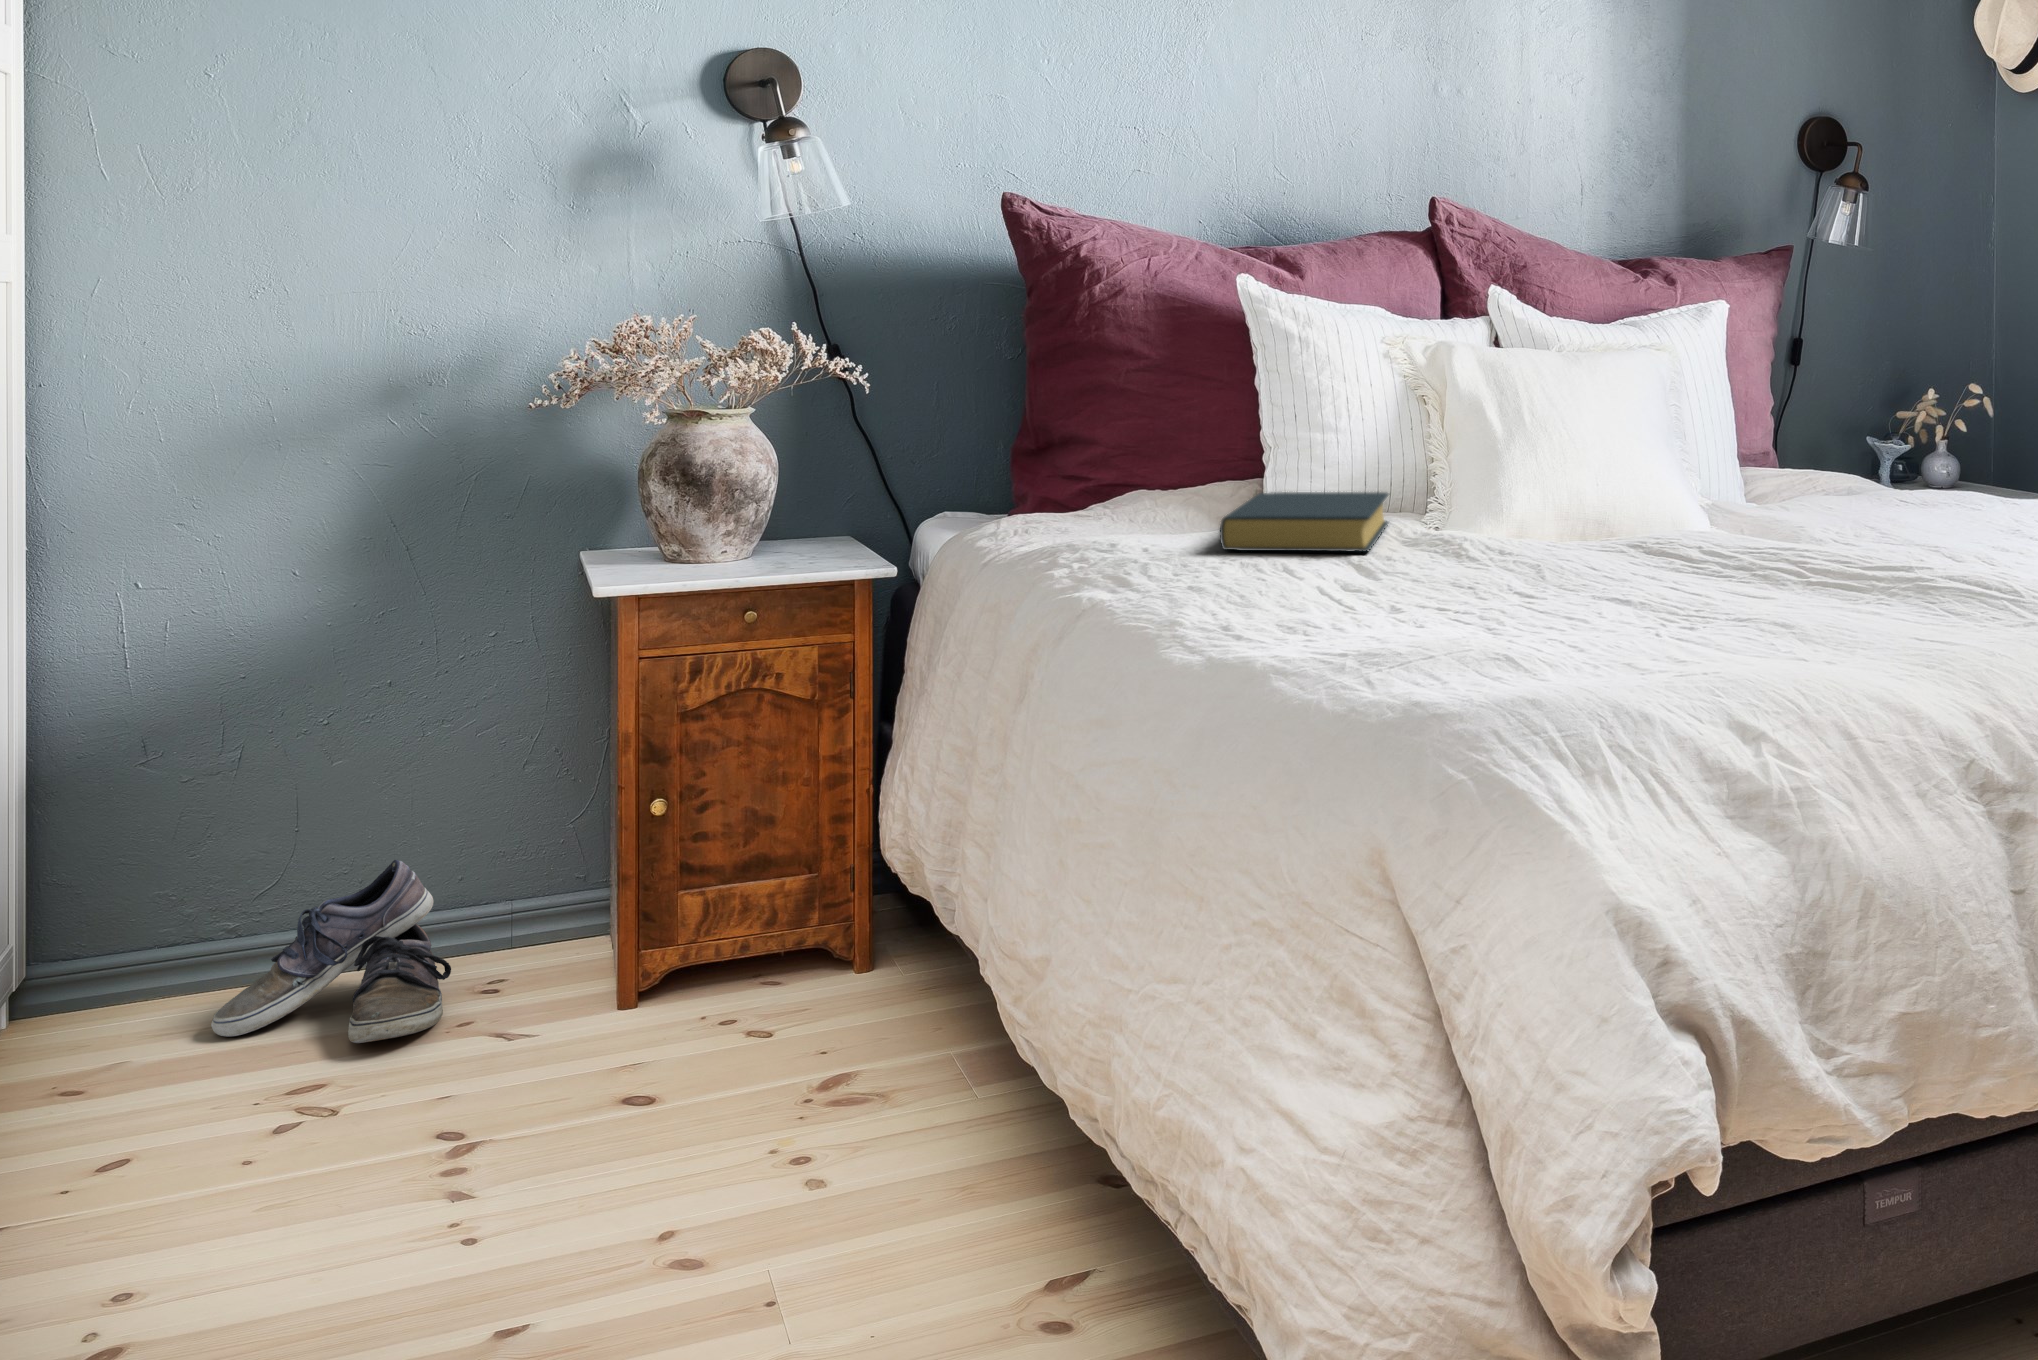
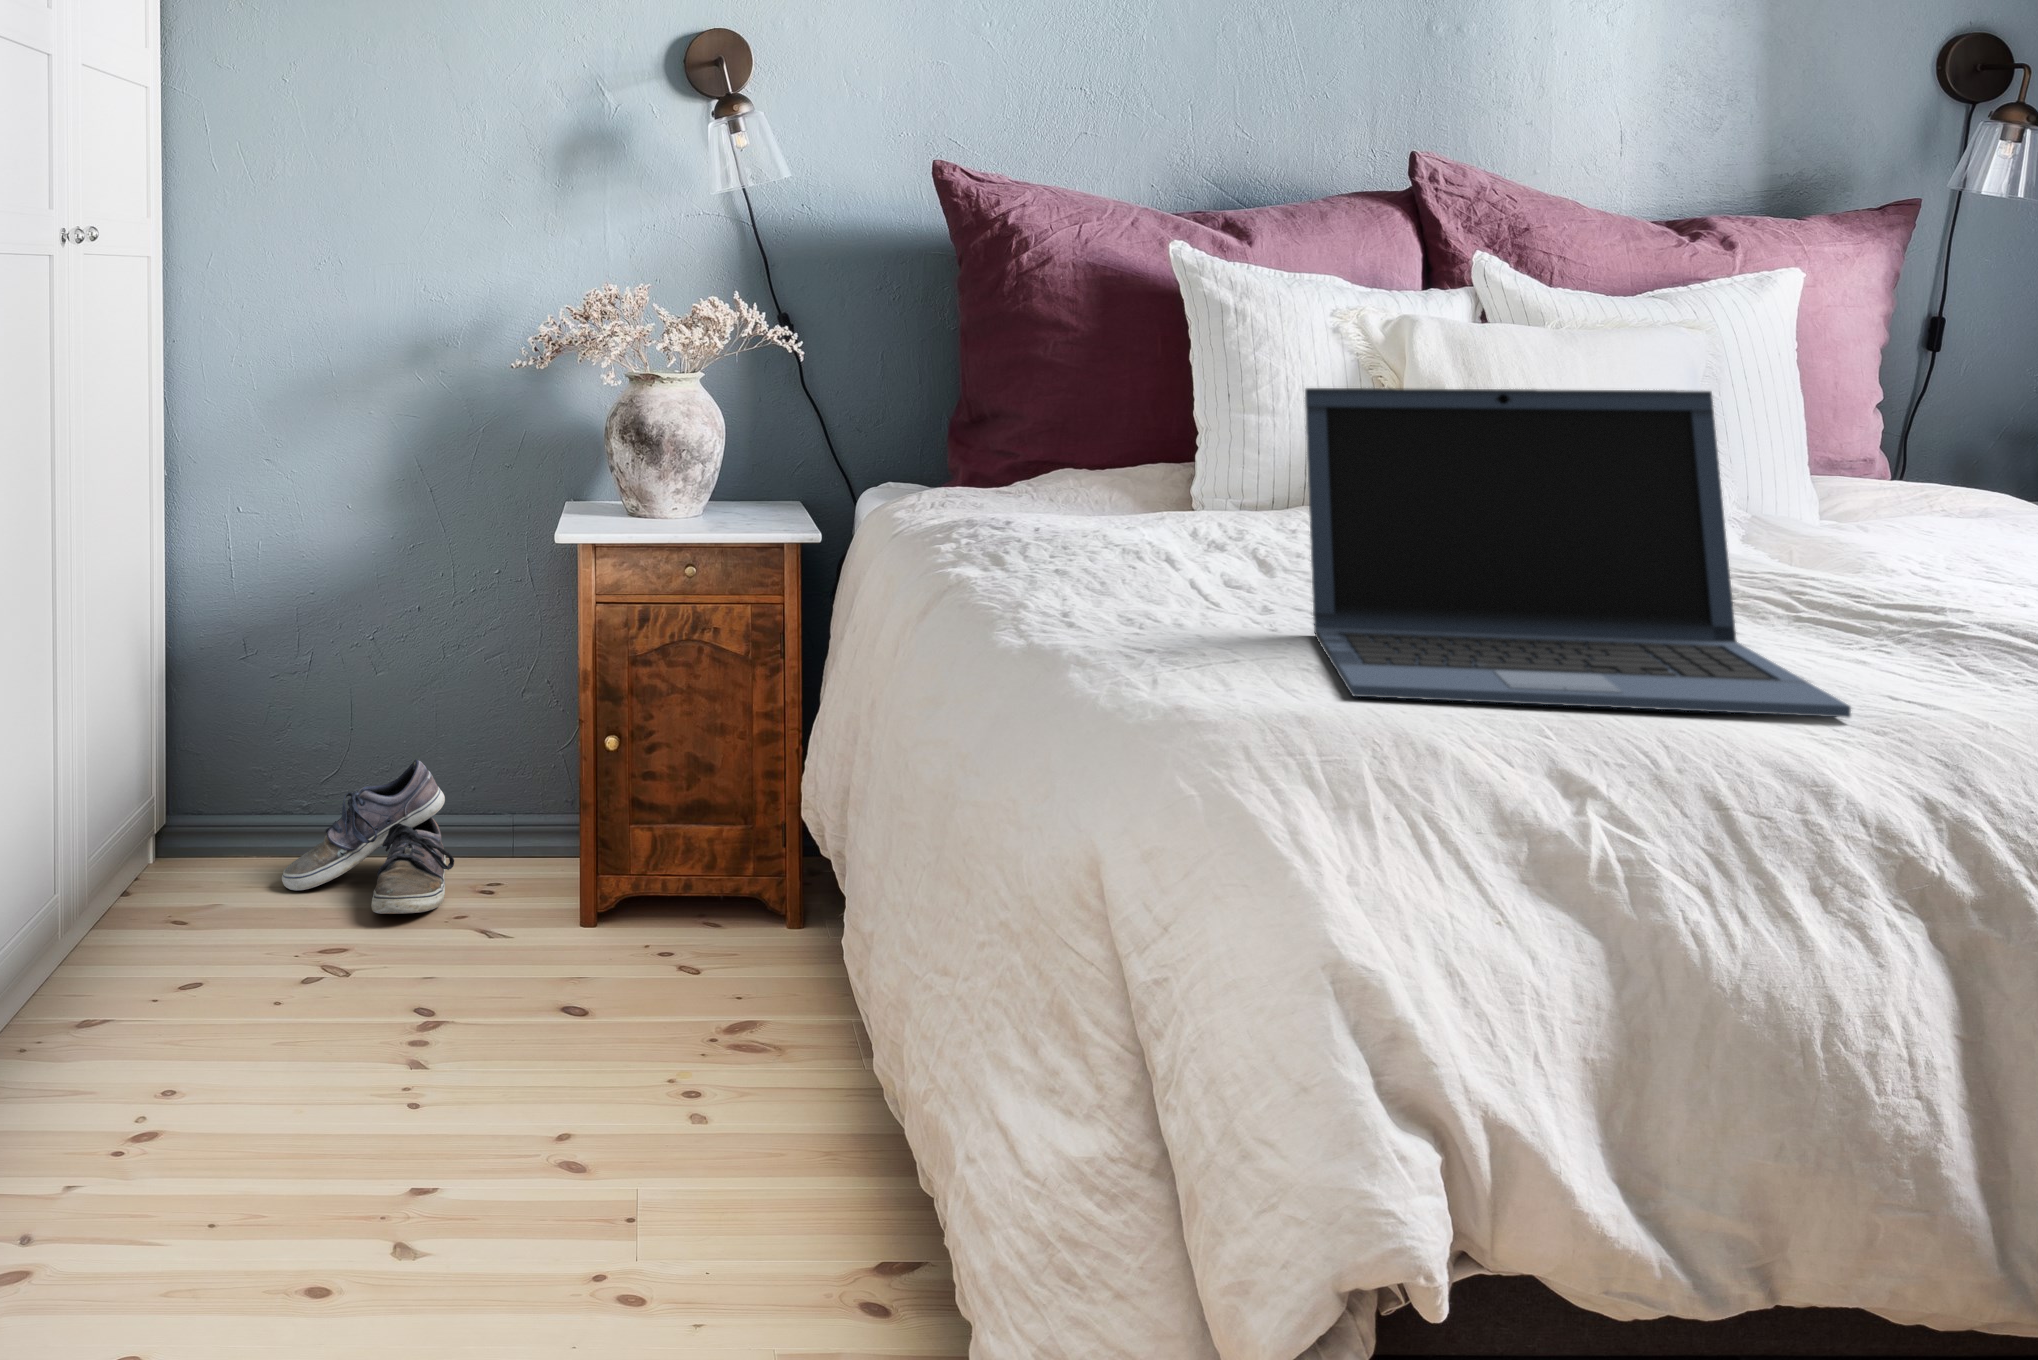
laptop: none [1419,403,1839,673] -> present [1305,388,1851,718]
hardback book: present [1220,492,1389,552] -> none [1120,477,1330,548]

